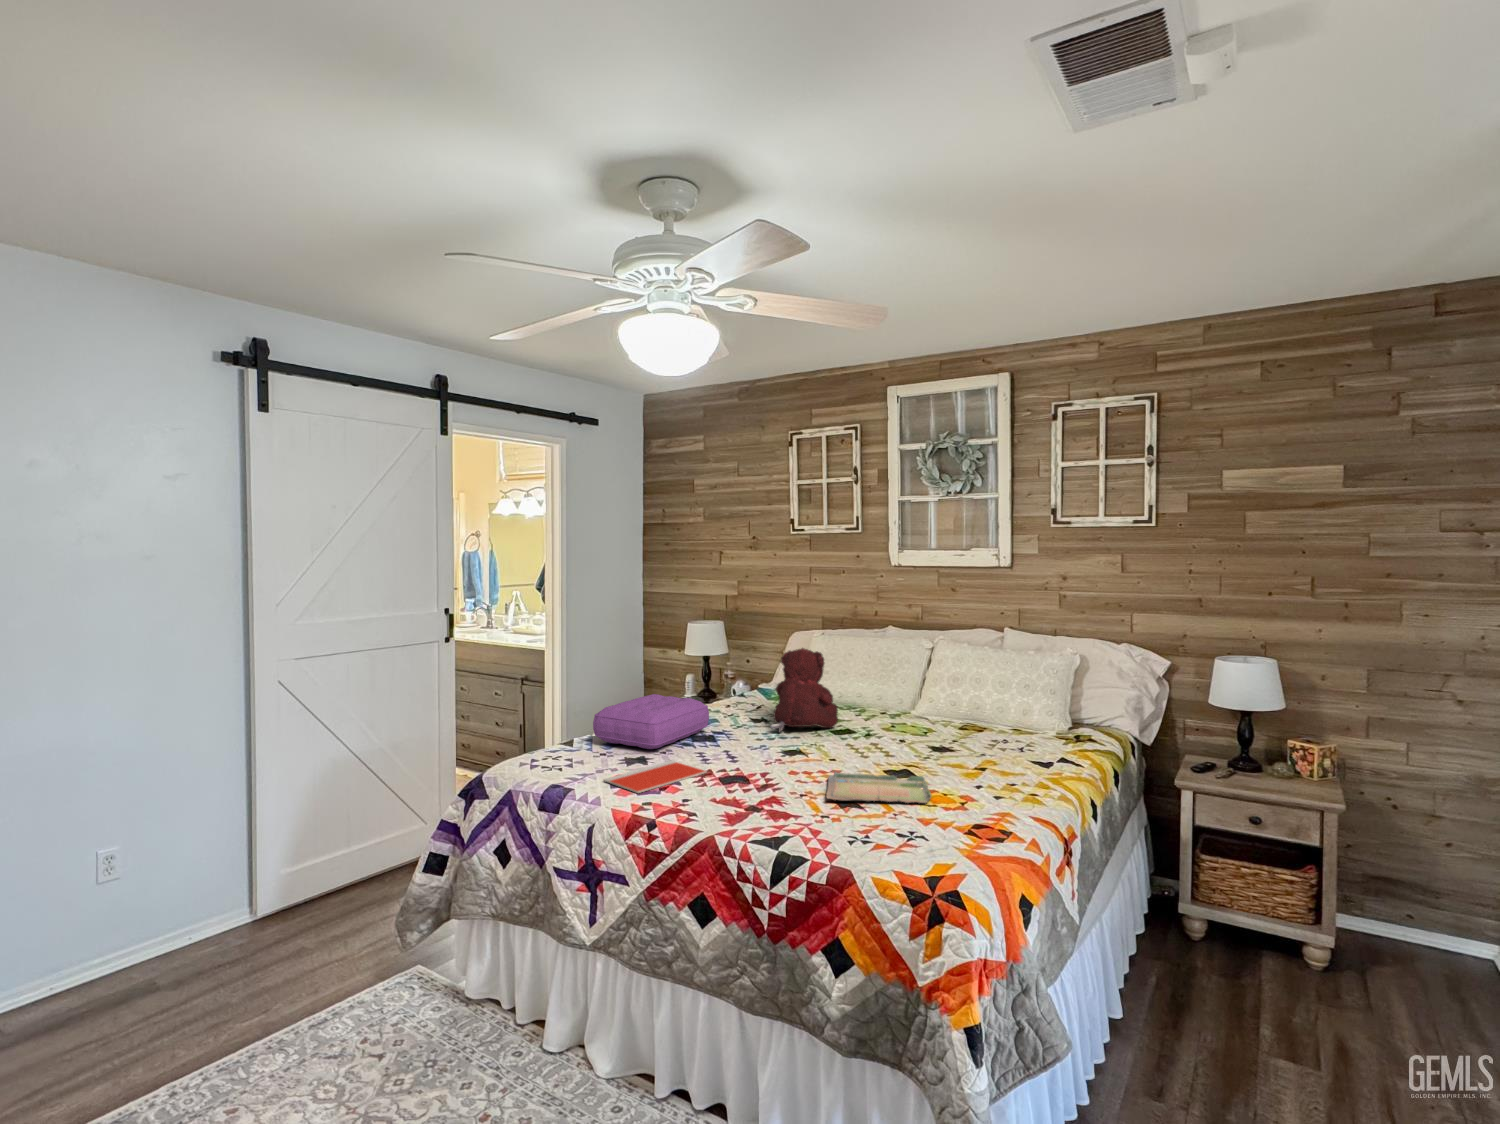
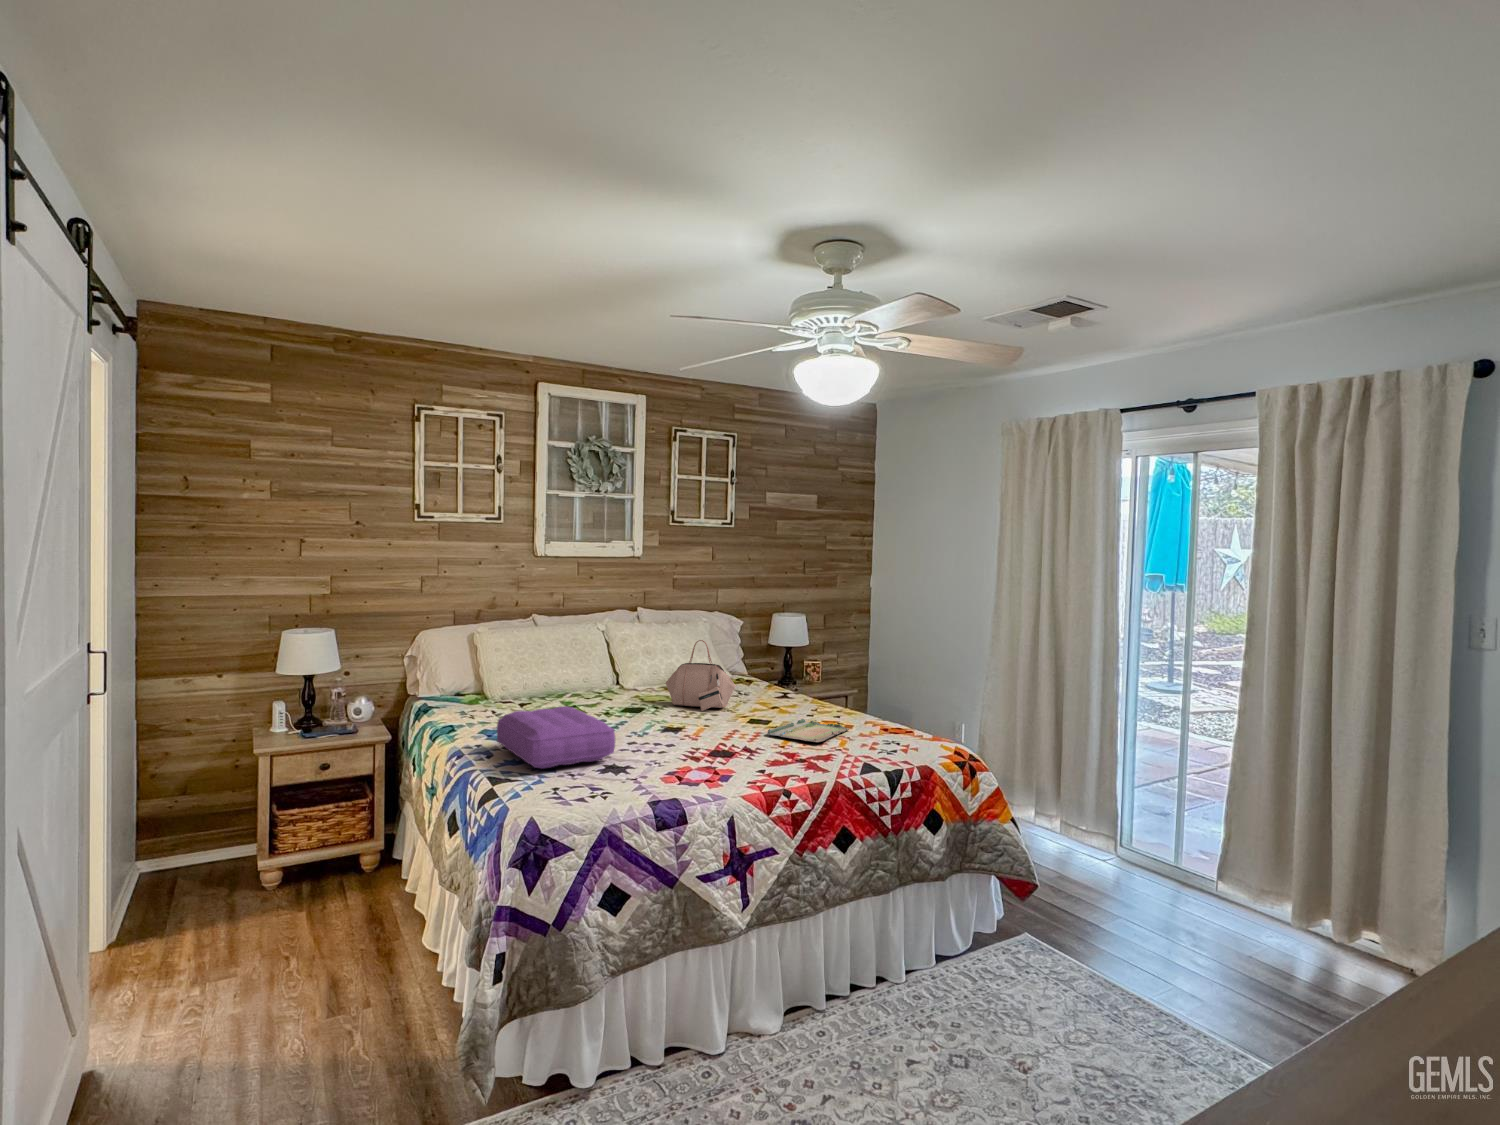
teddy bear: present [770,648,838,732] -> none [587,640,648,724]
handbag: none [877,660,921,744] -> present [666,640,736,711]
notebook: present [604,761,706,793] -> none [647,757,723,786]

